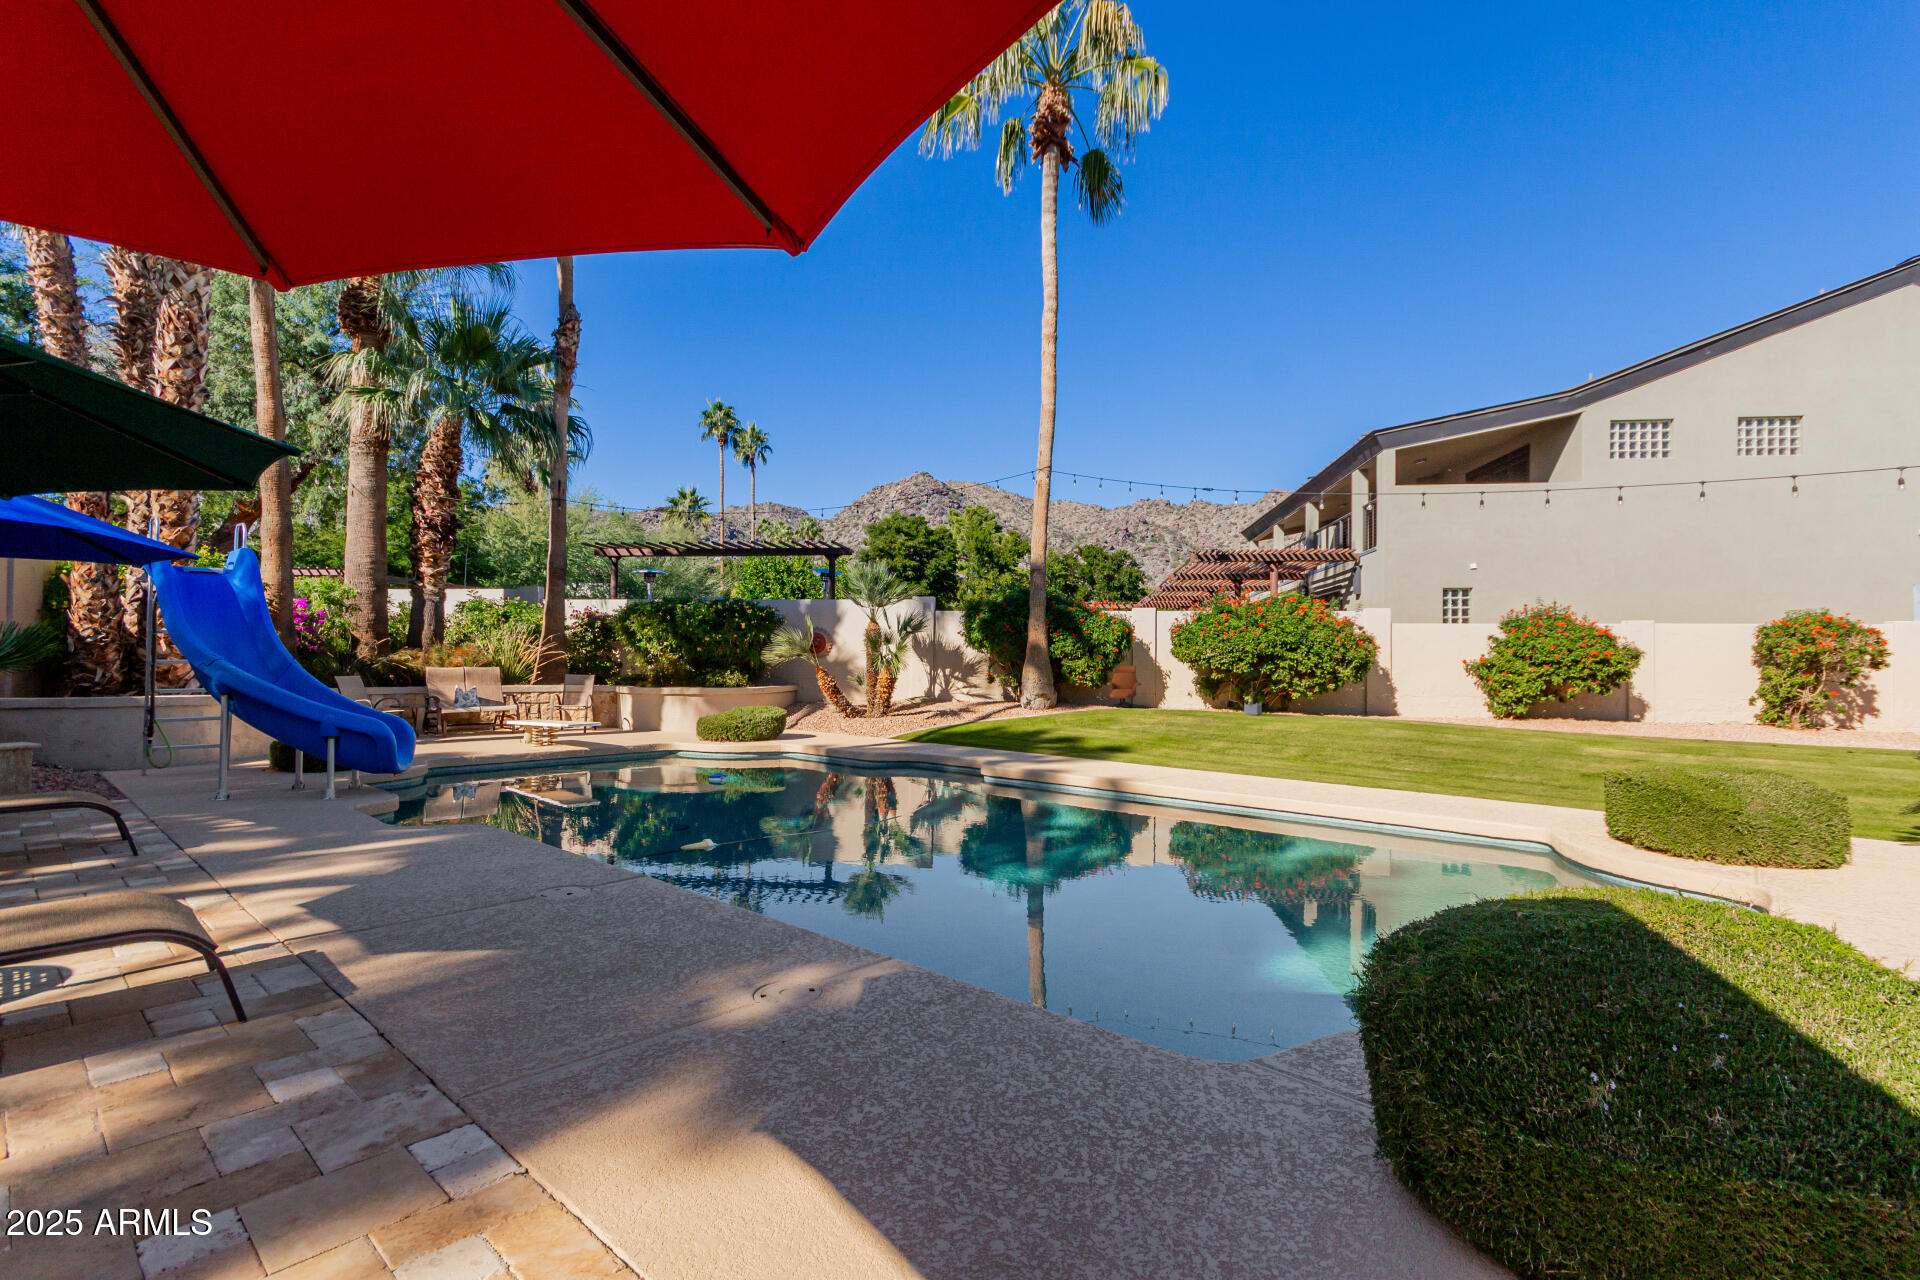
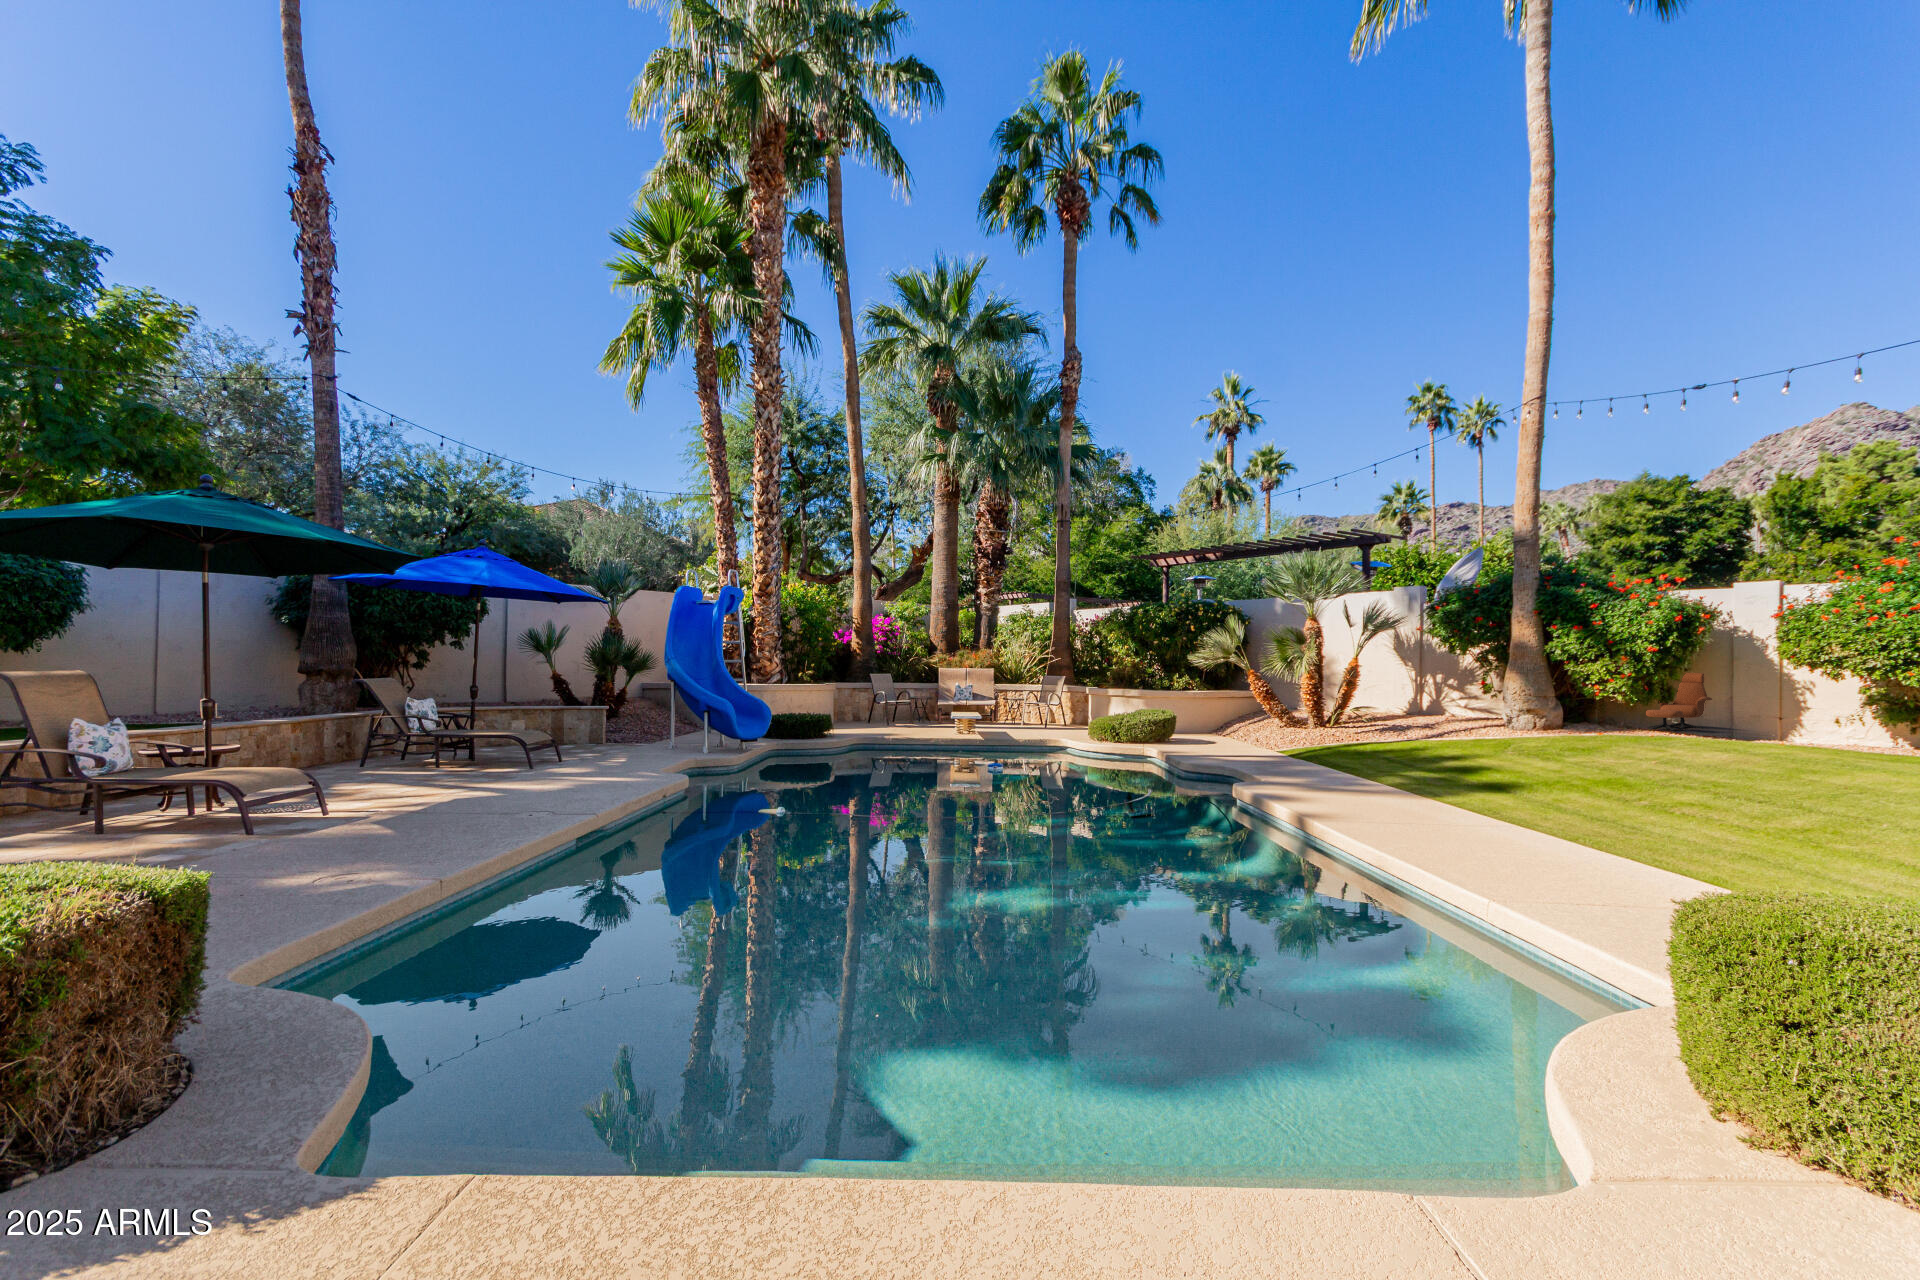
potted tree: present [1241,670,1262,715] -> none [1858,674,1907,753]

